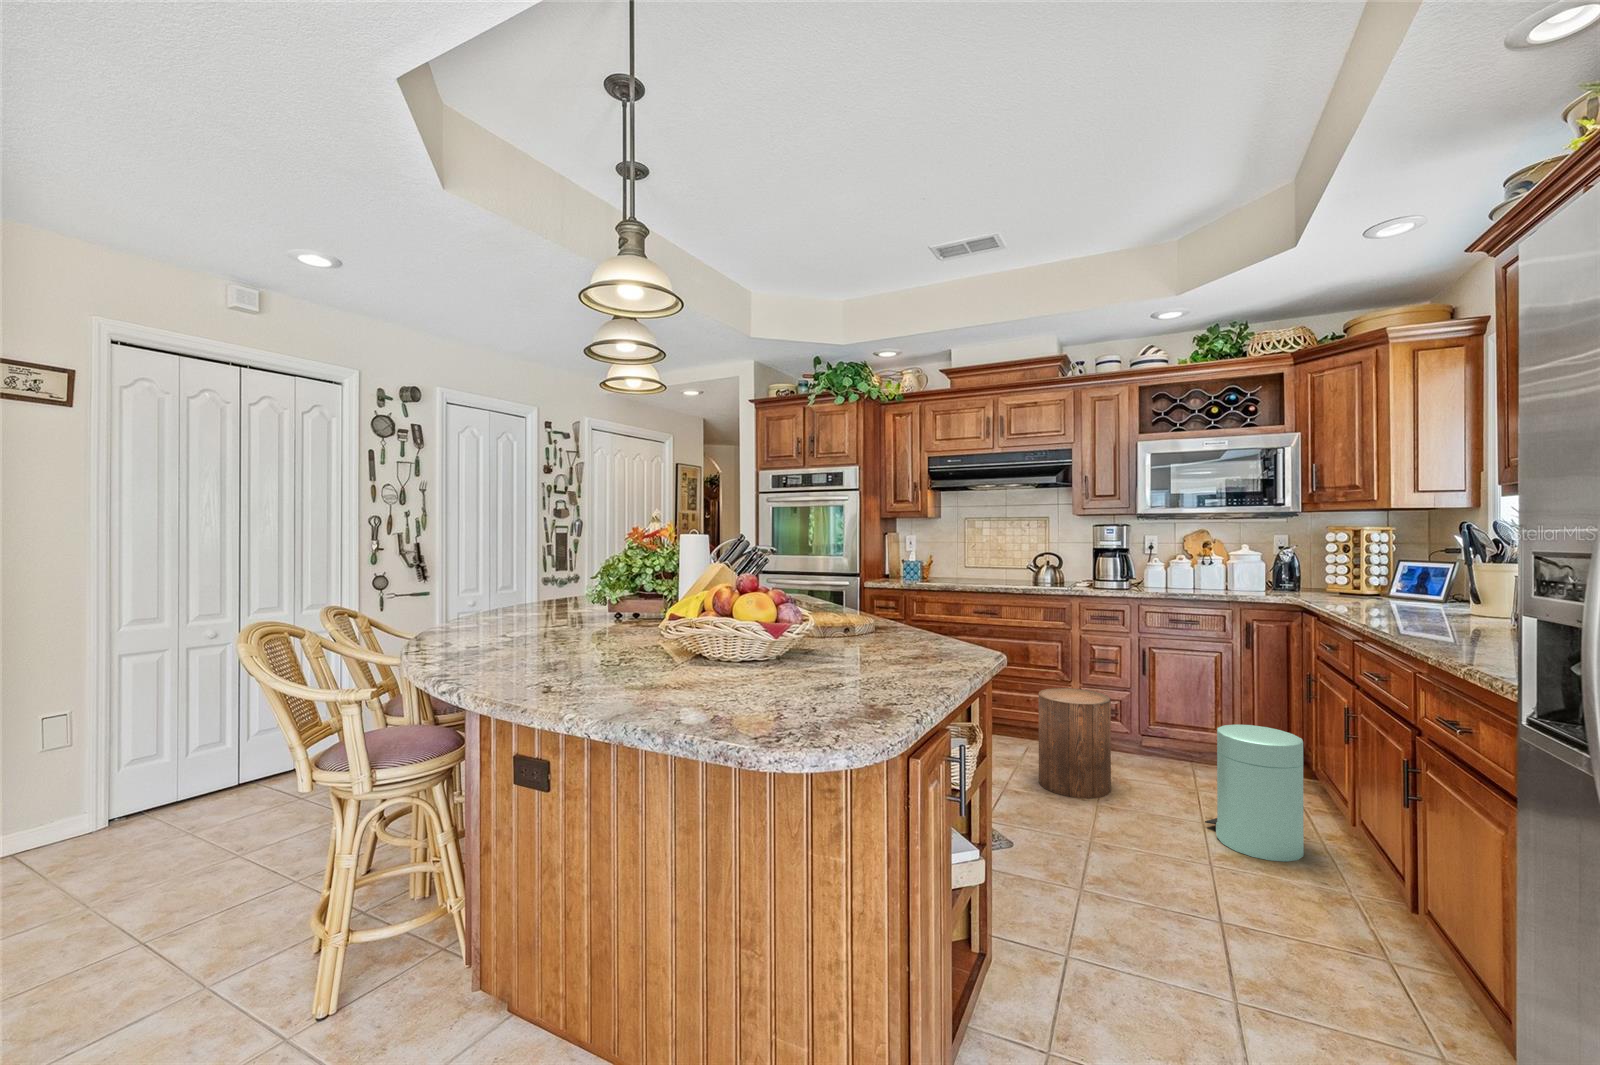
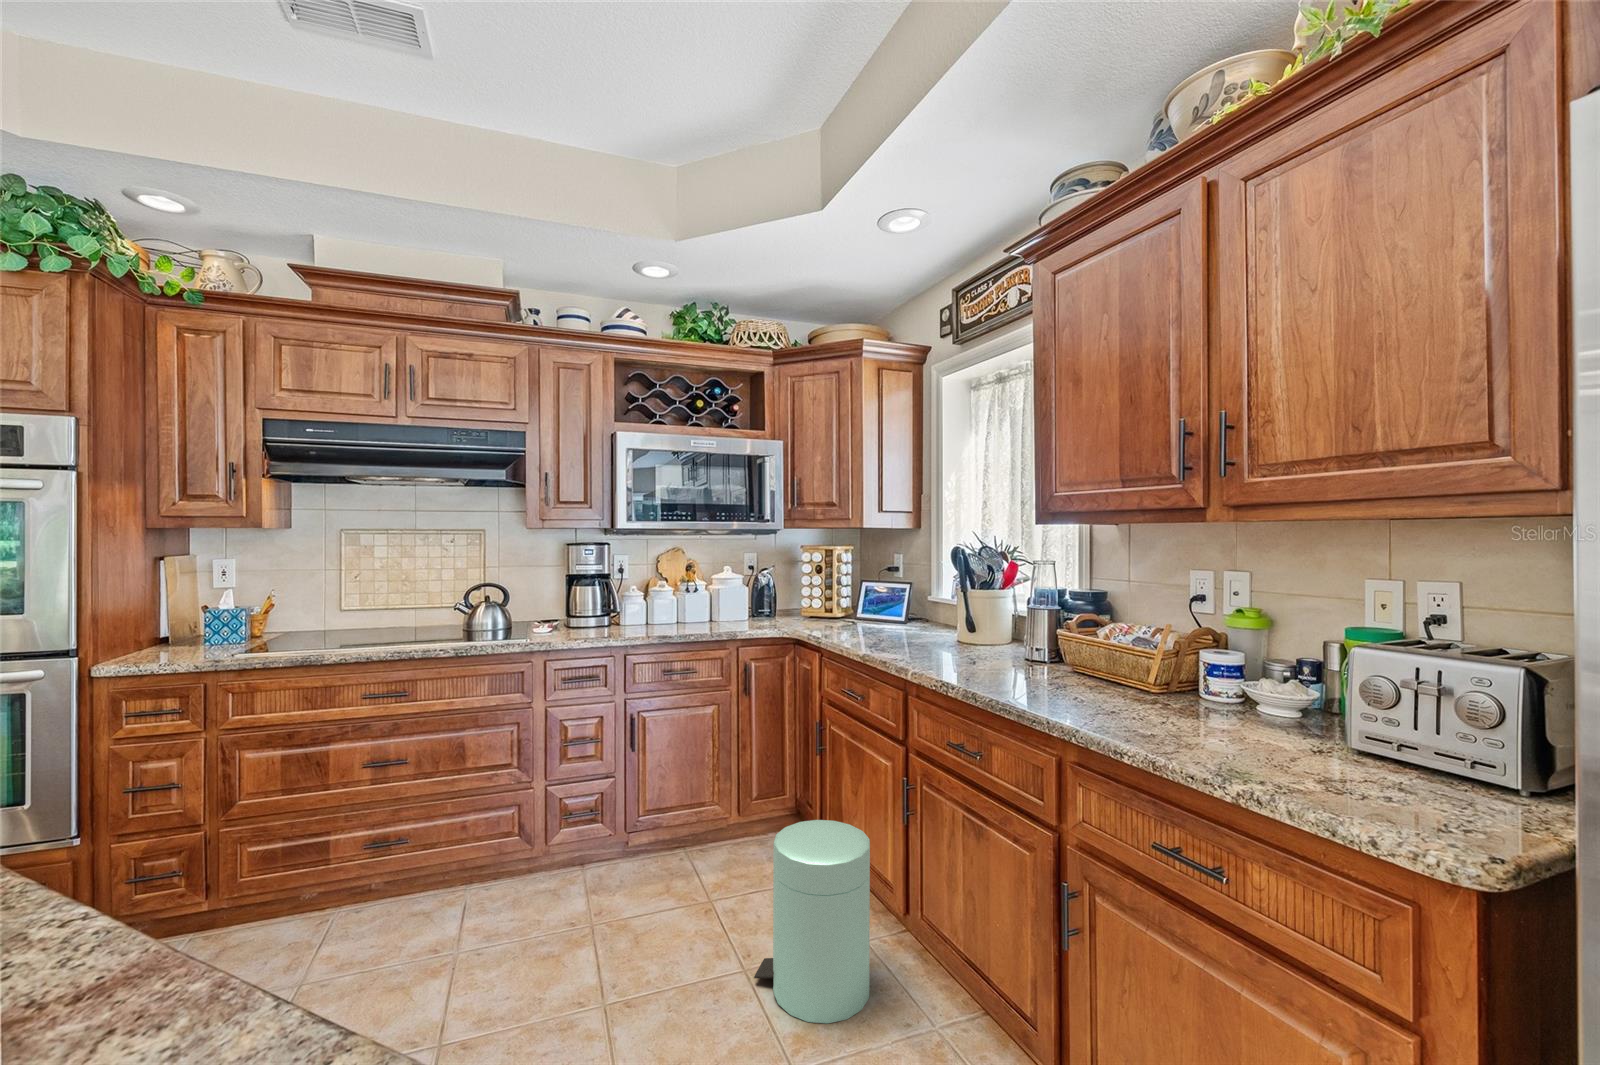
stool: present [1038,688,1111,798] -> none [499,807,614,1013]

